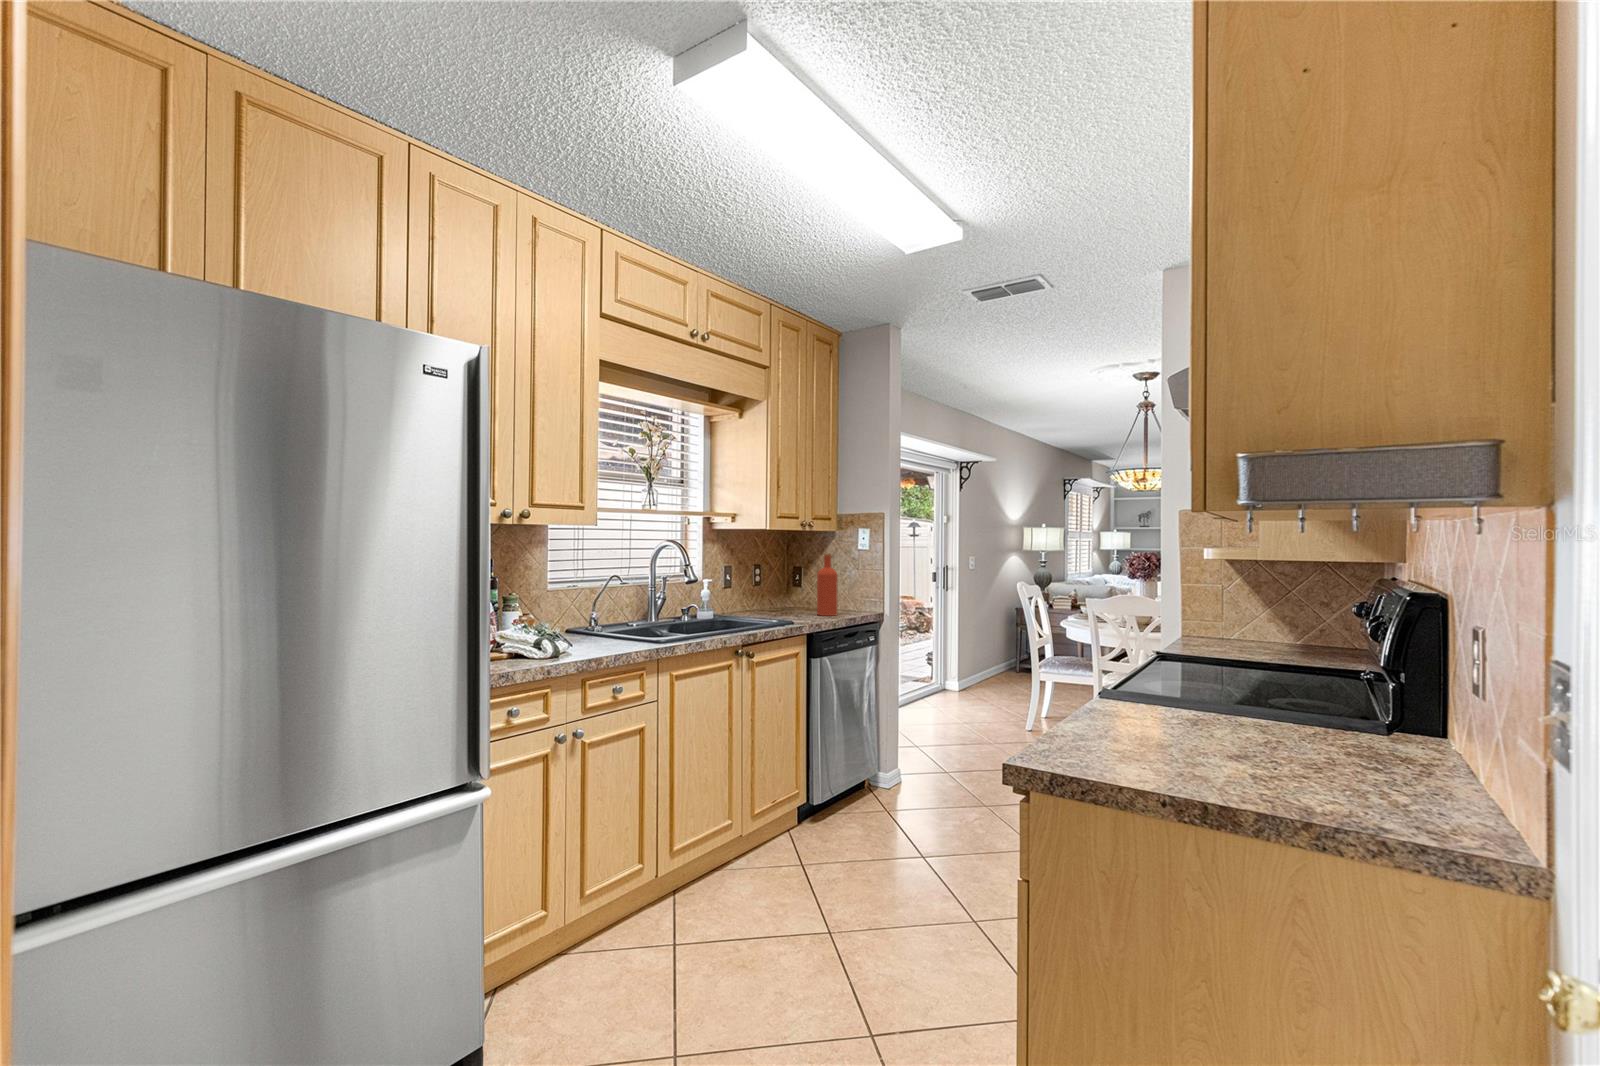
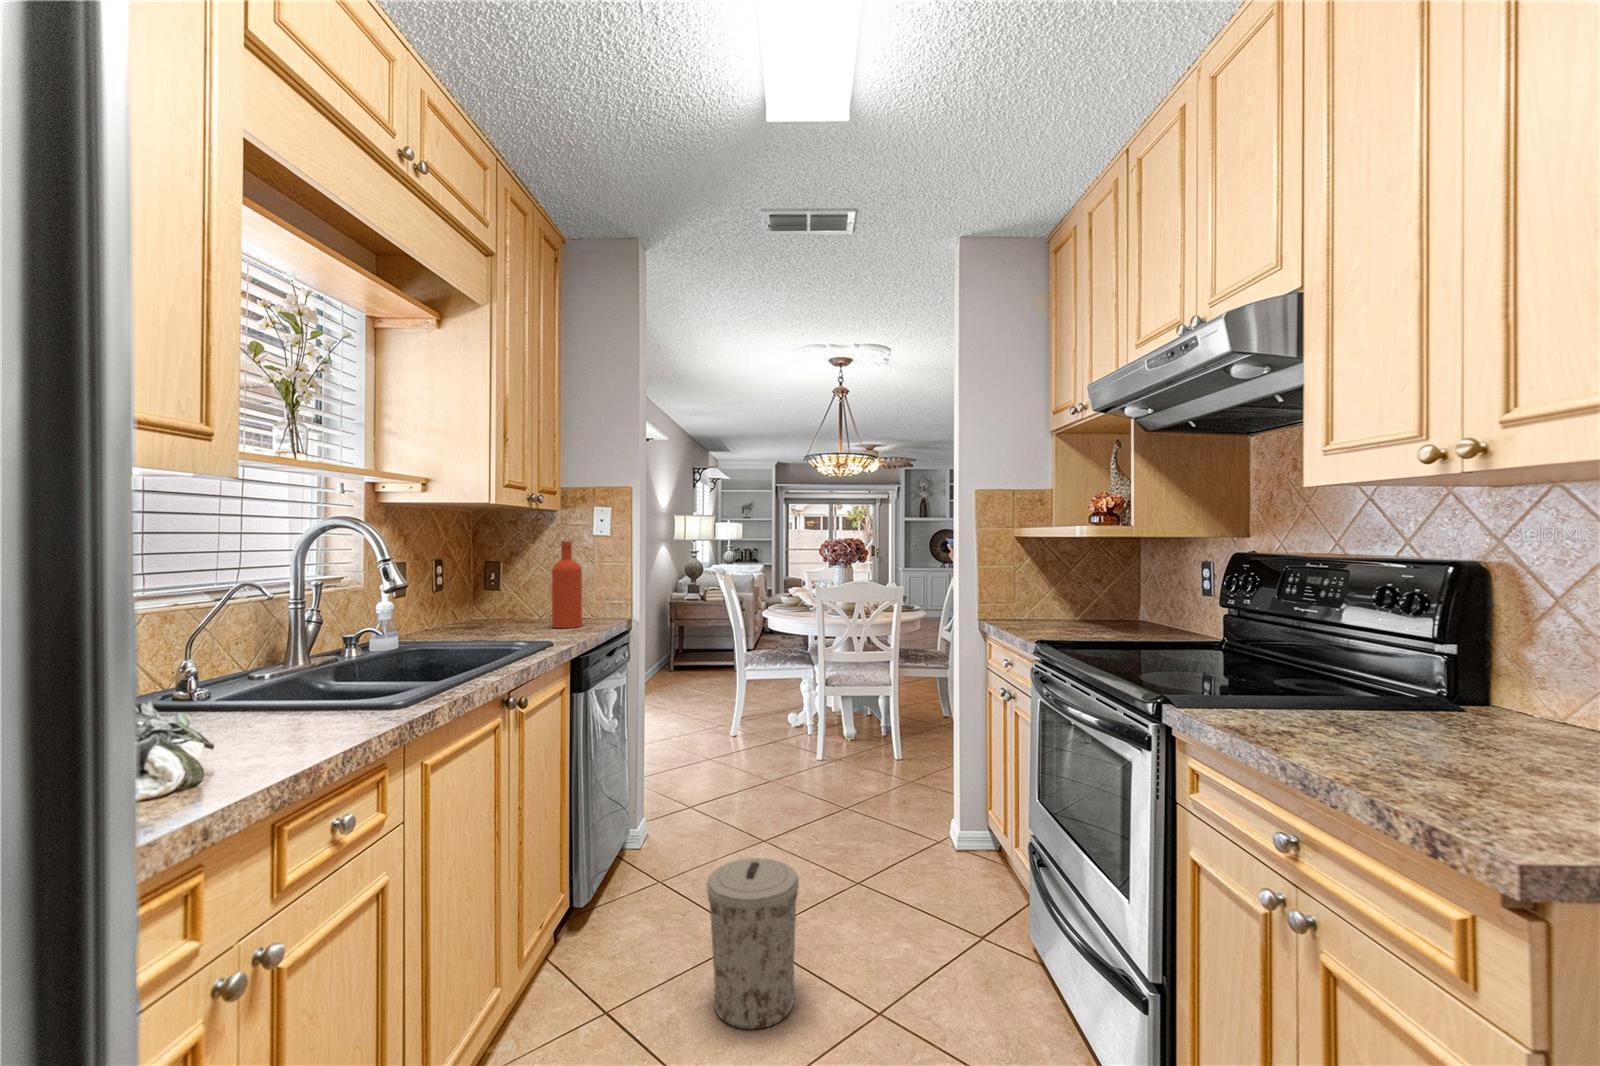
trash can: none [855,788,920,900] -> present [707,858,799,1029]

